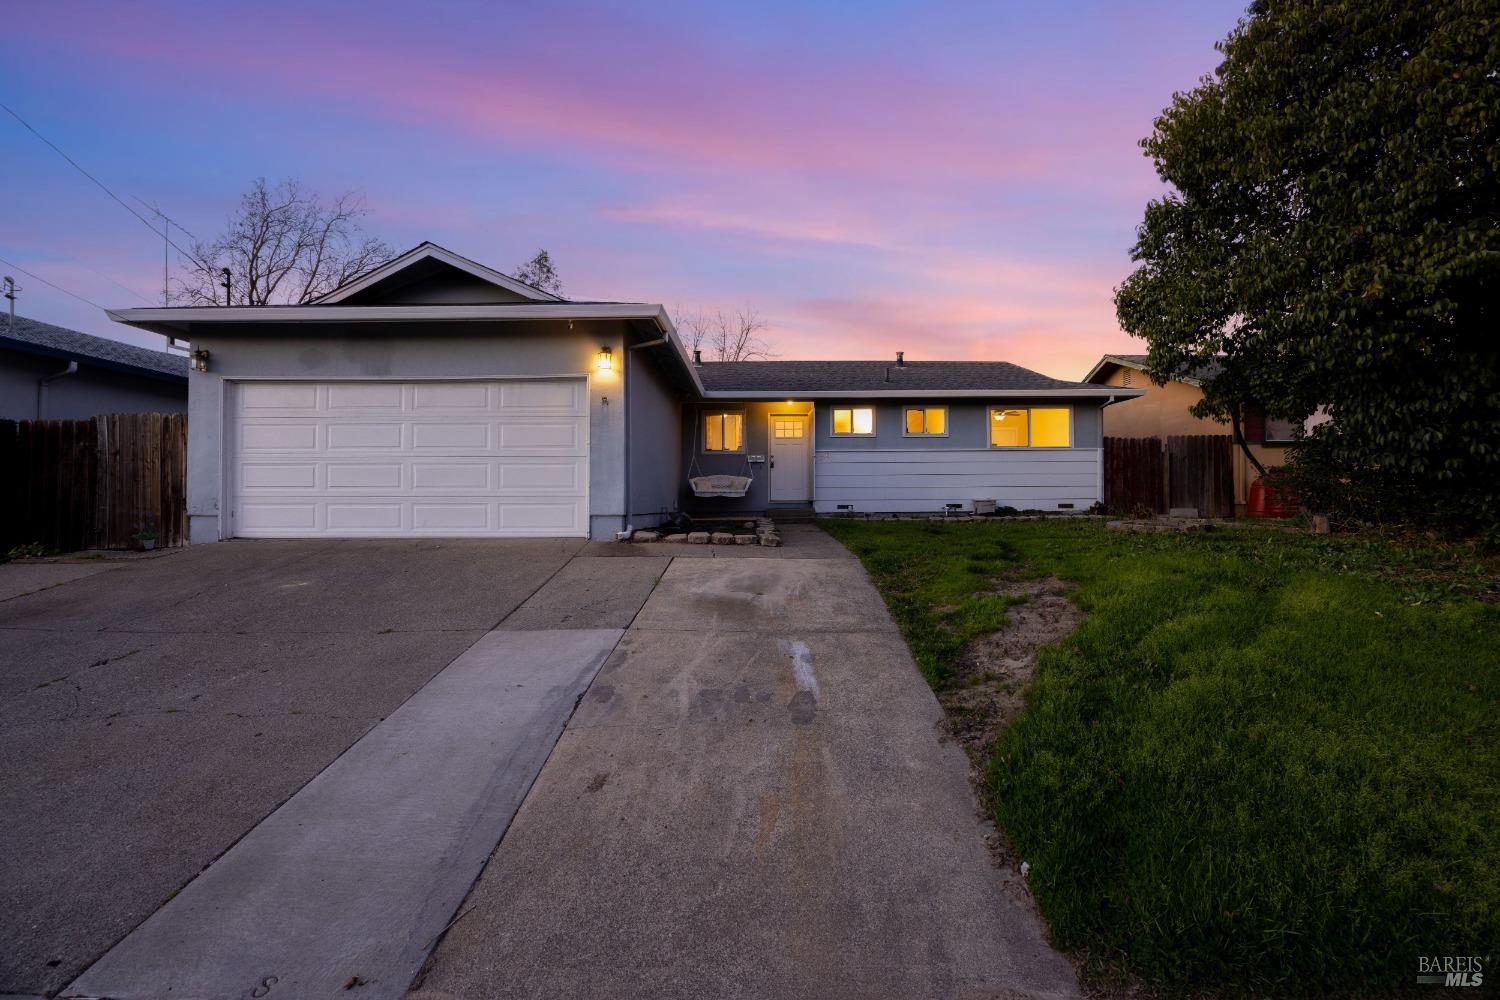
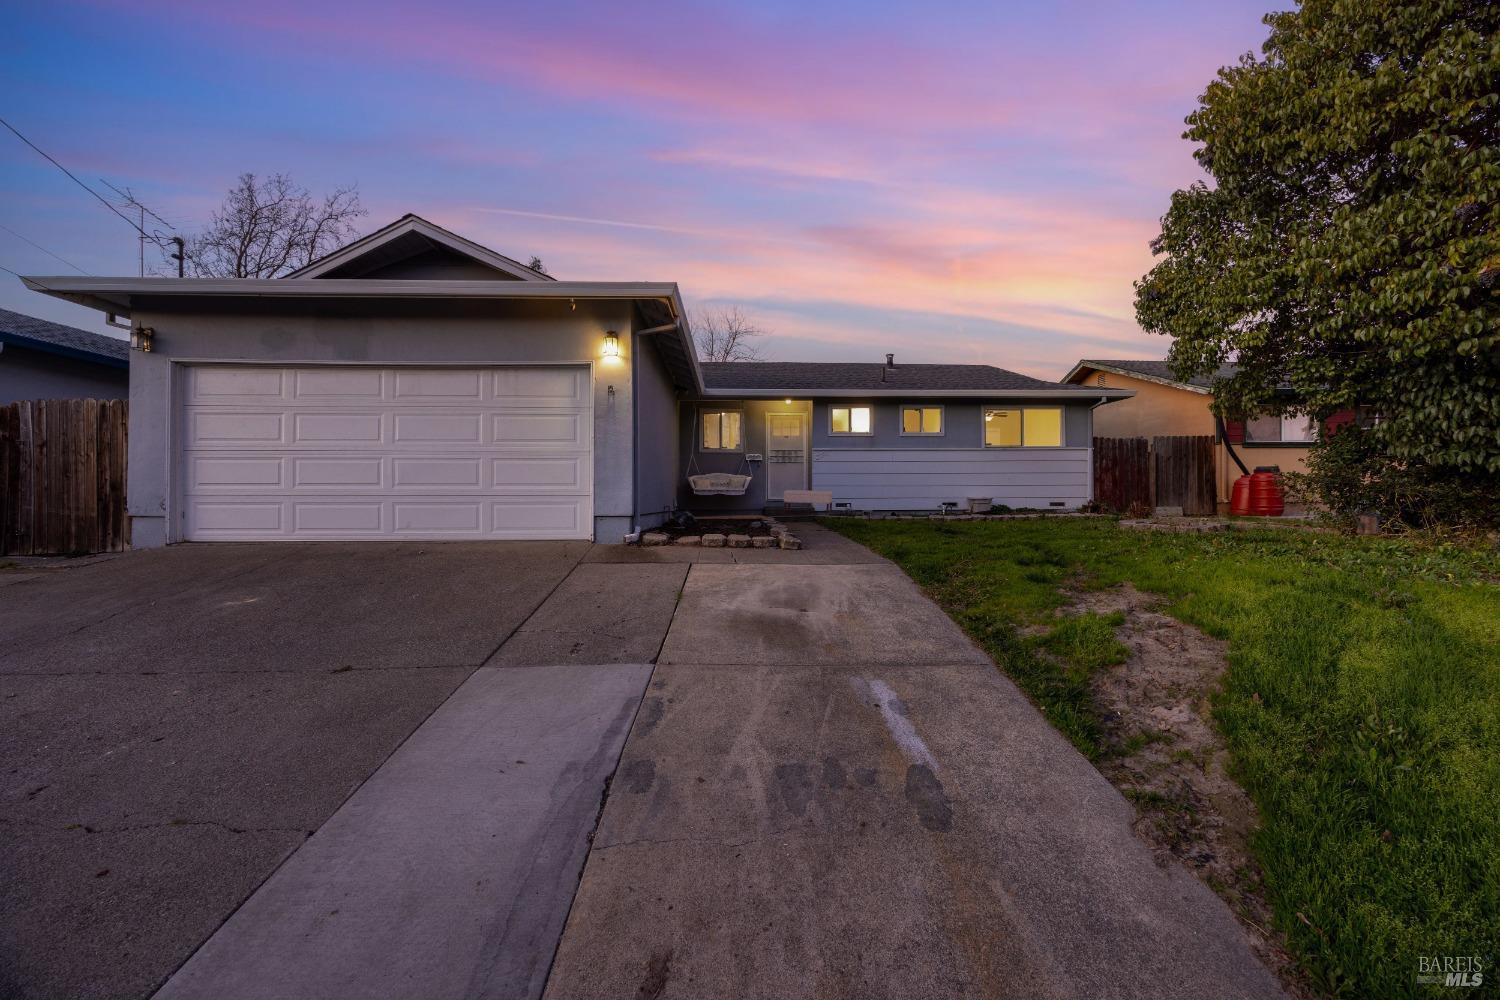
bench: none [785,492,835,515] -> present [784,490,833,513]
potted plant: present [131,512,164,549] -> none [58,511,102,554]

